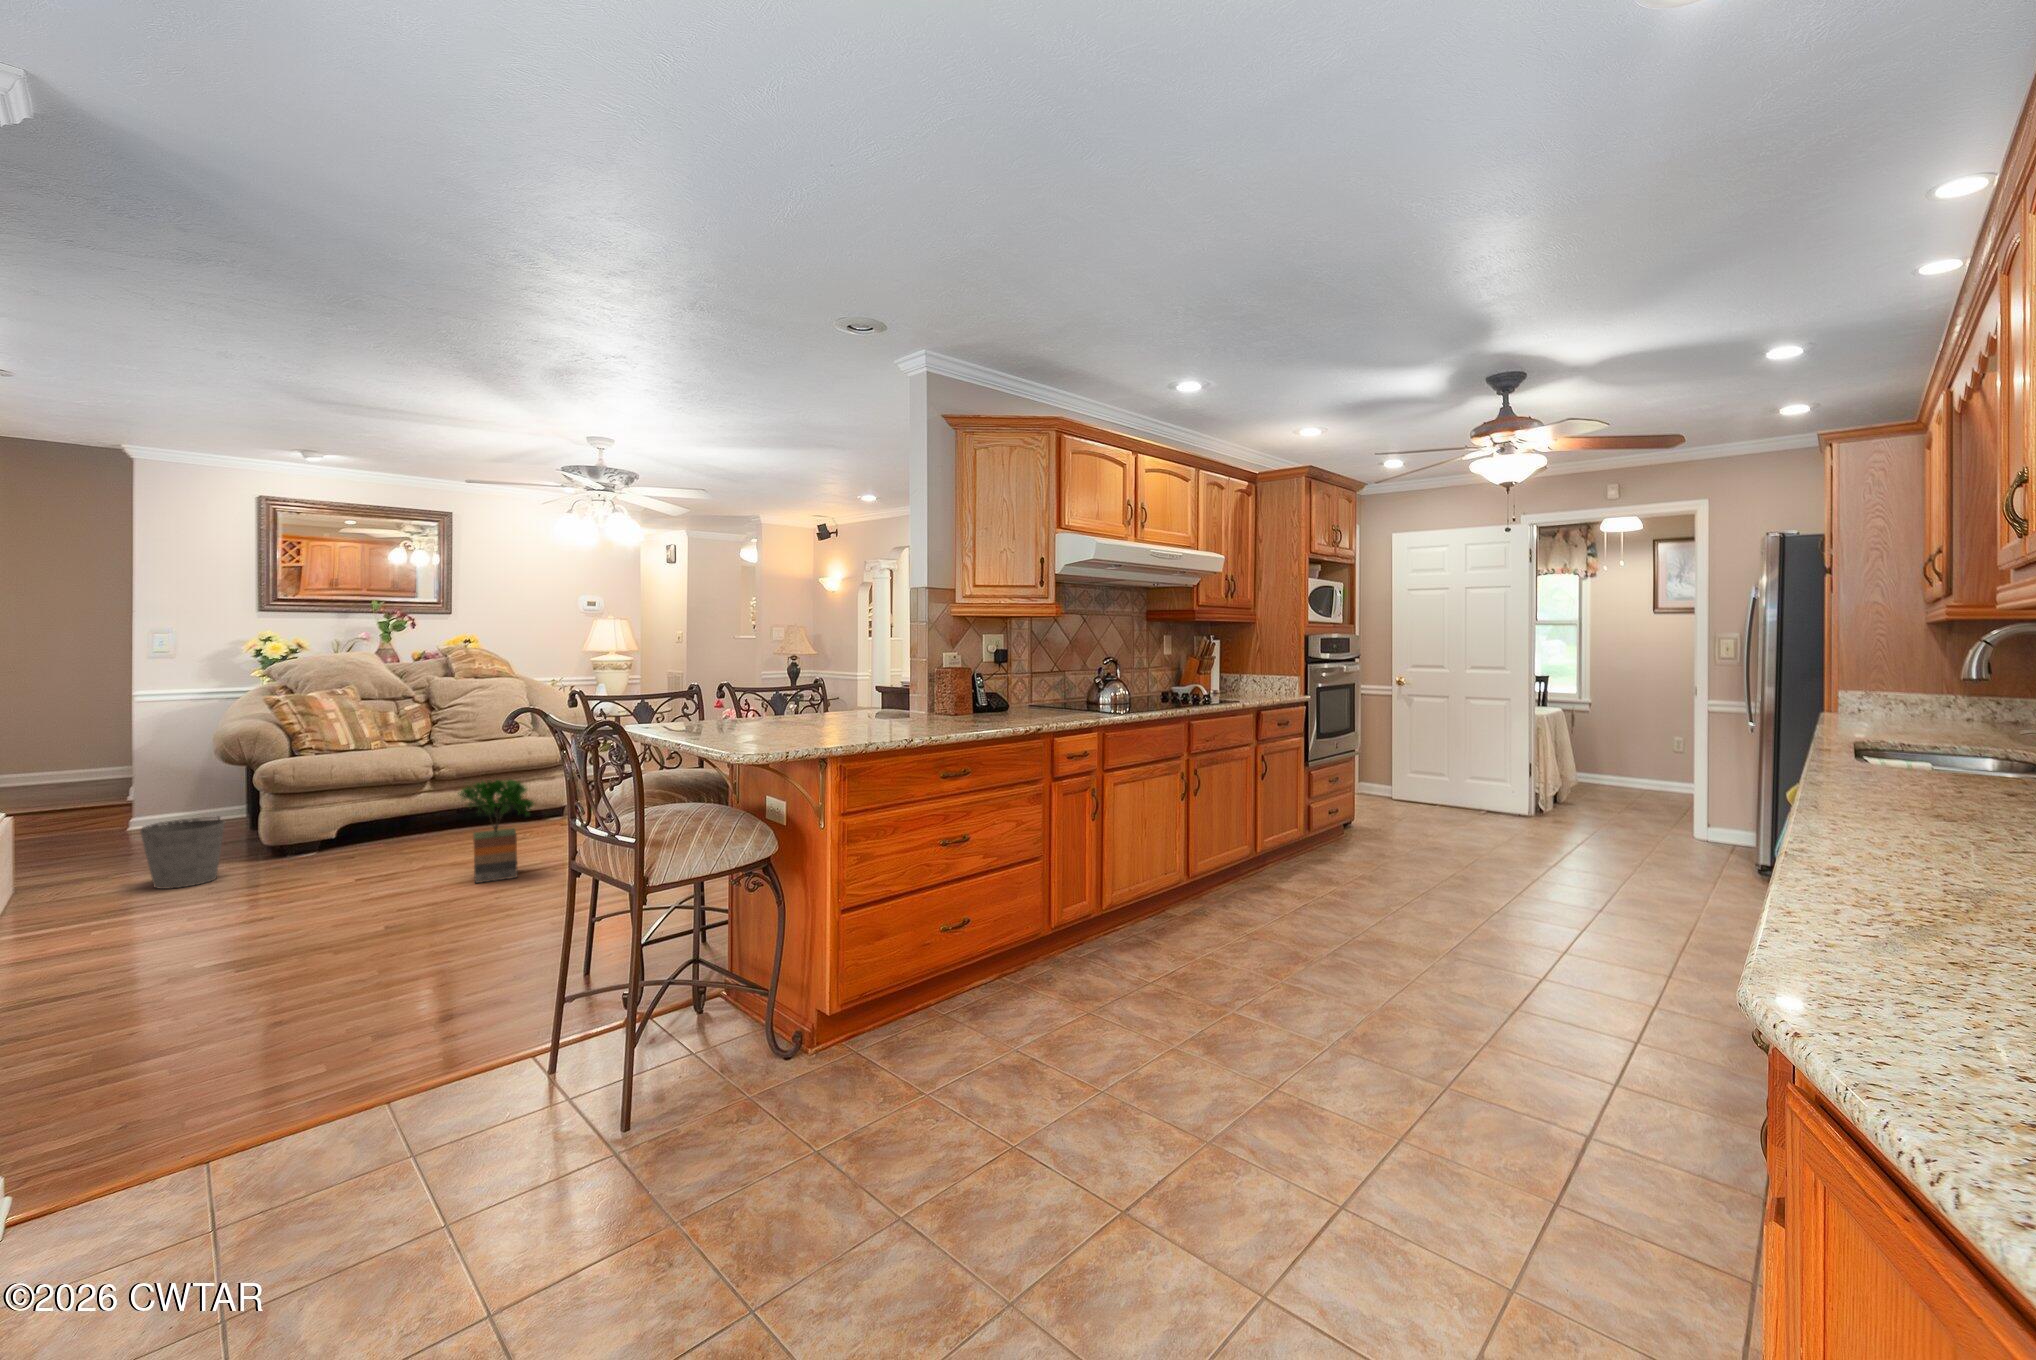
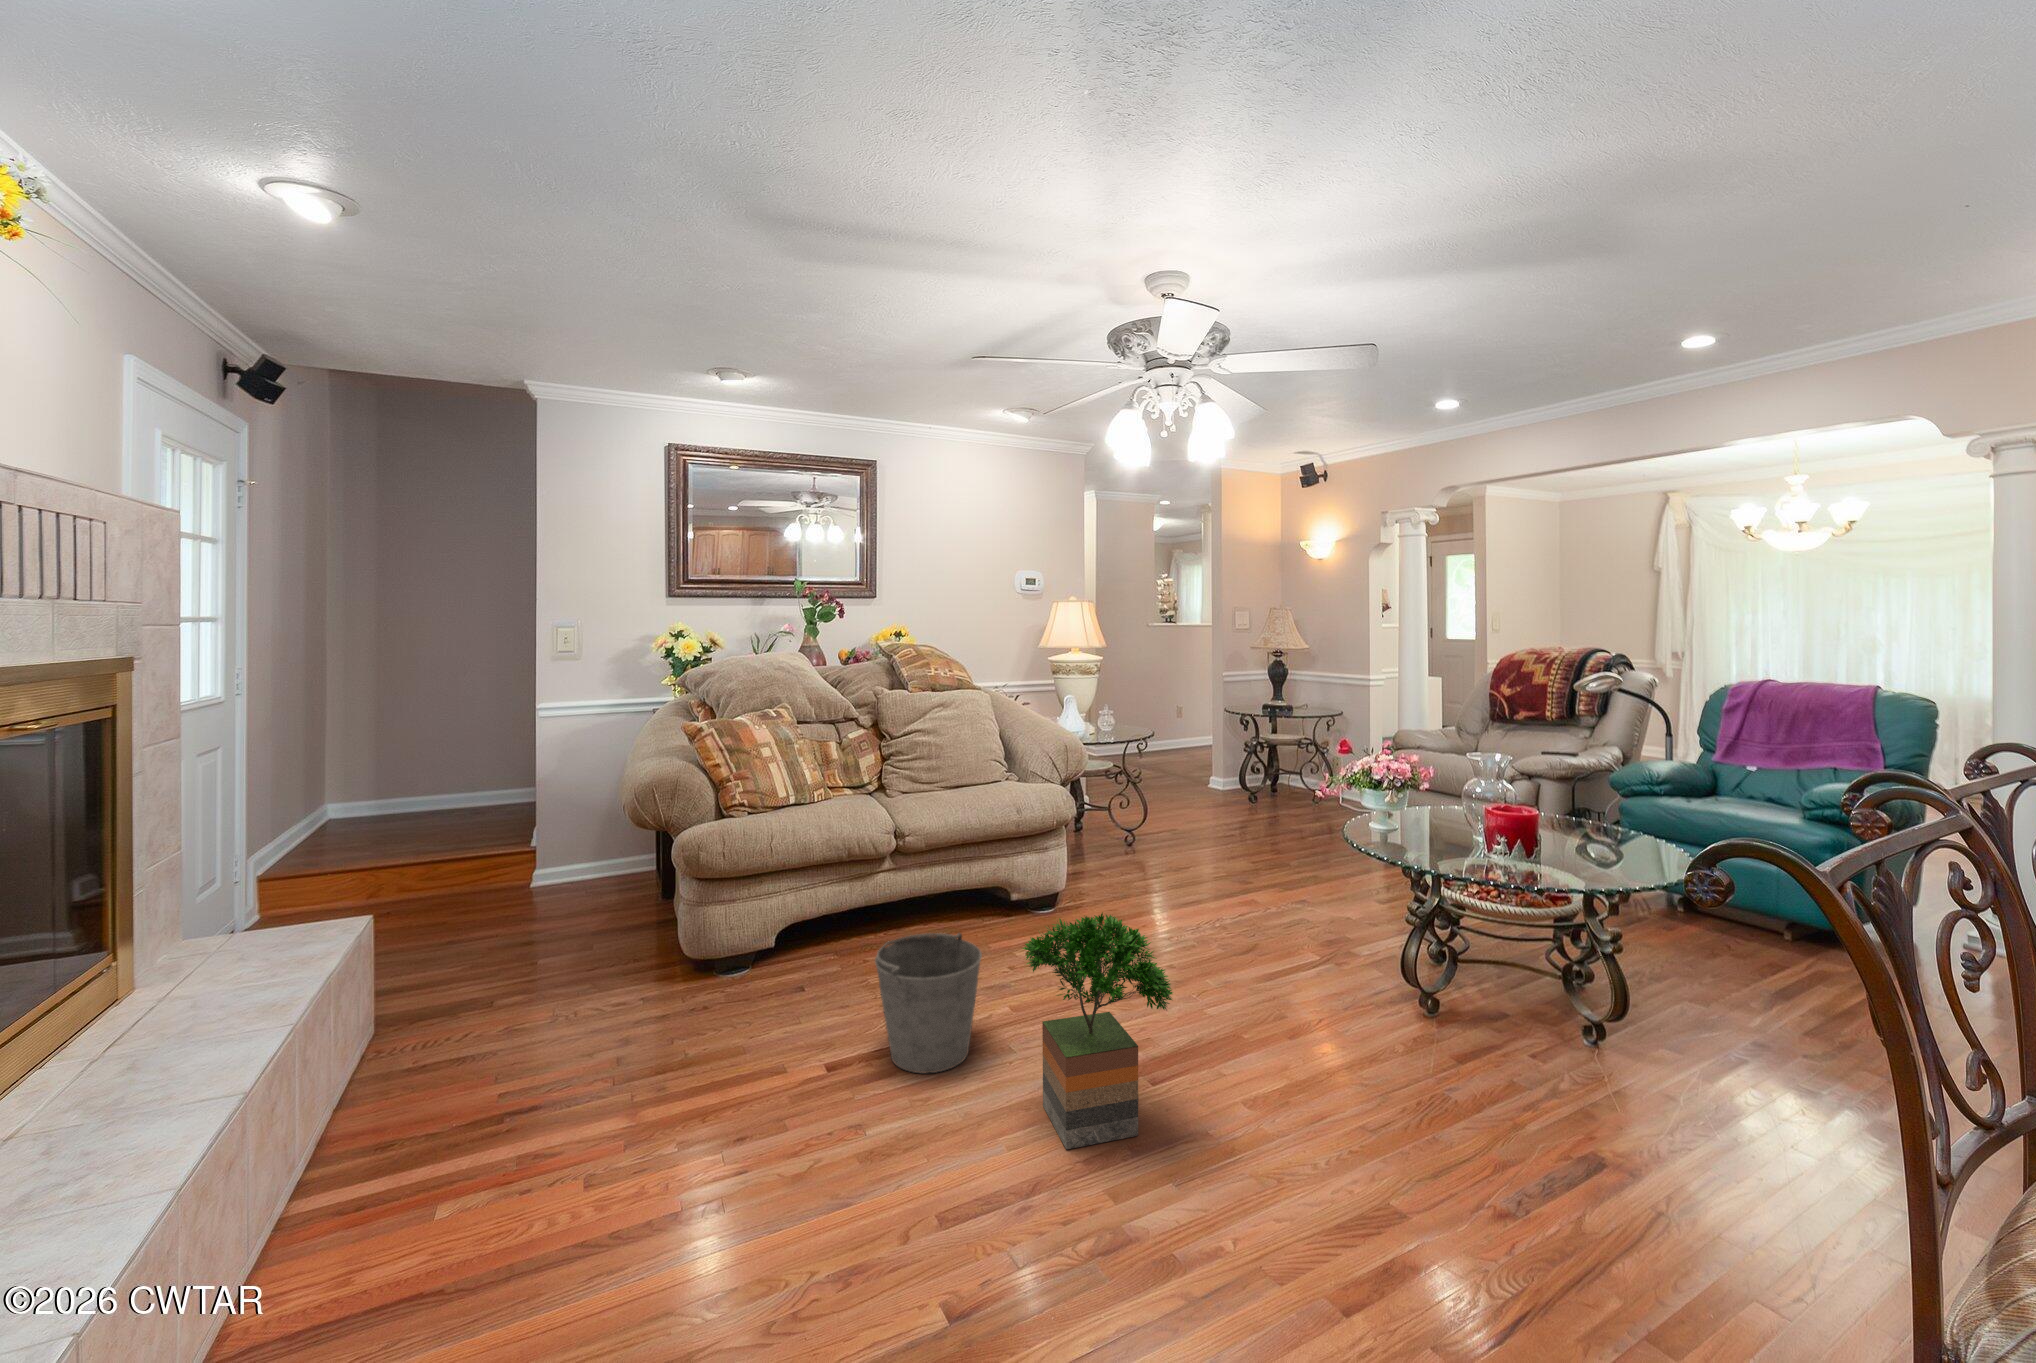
bucket: present [140,816,225,889] -> present [875,933,982,1073]

